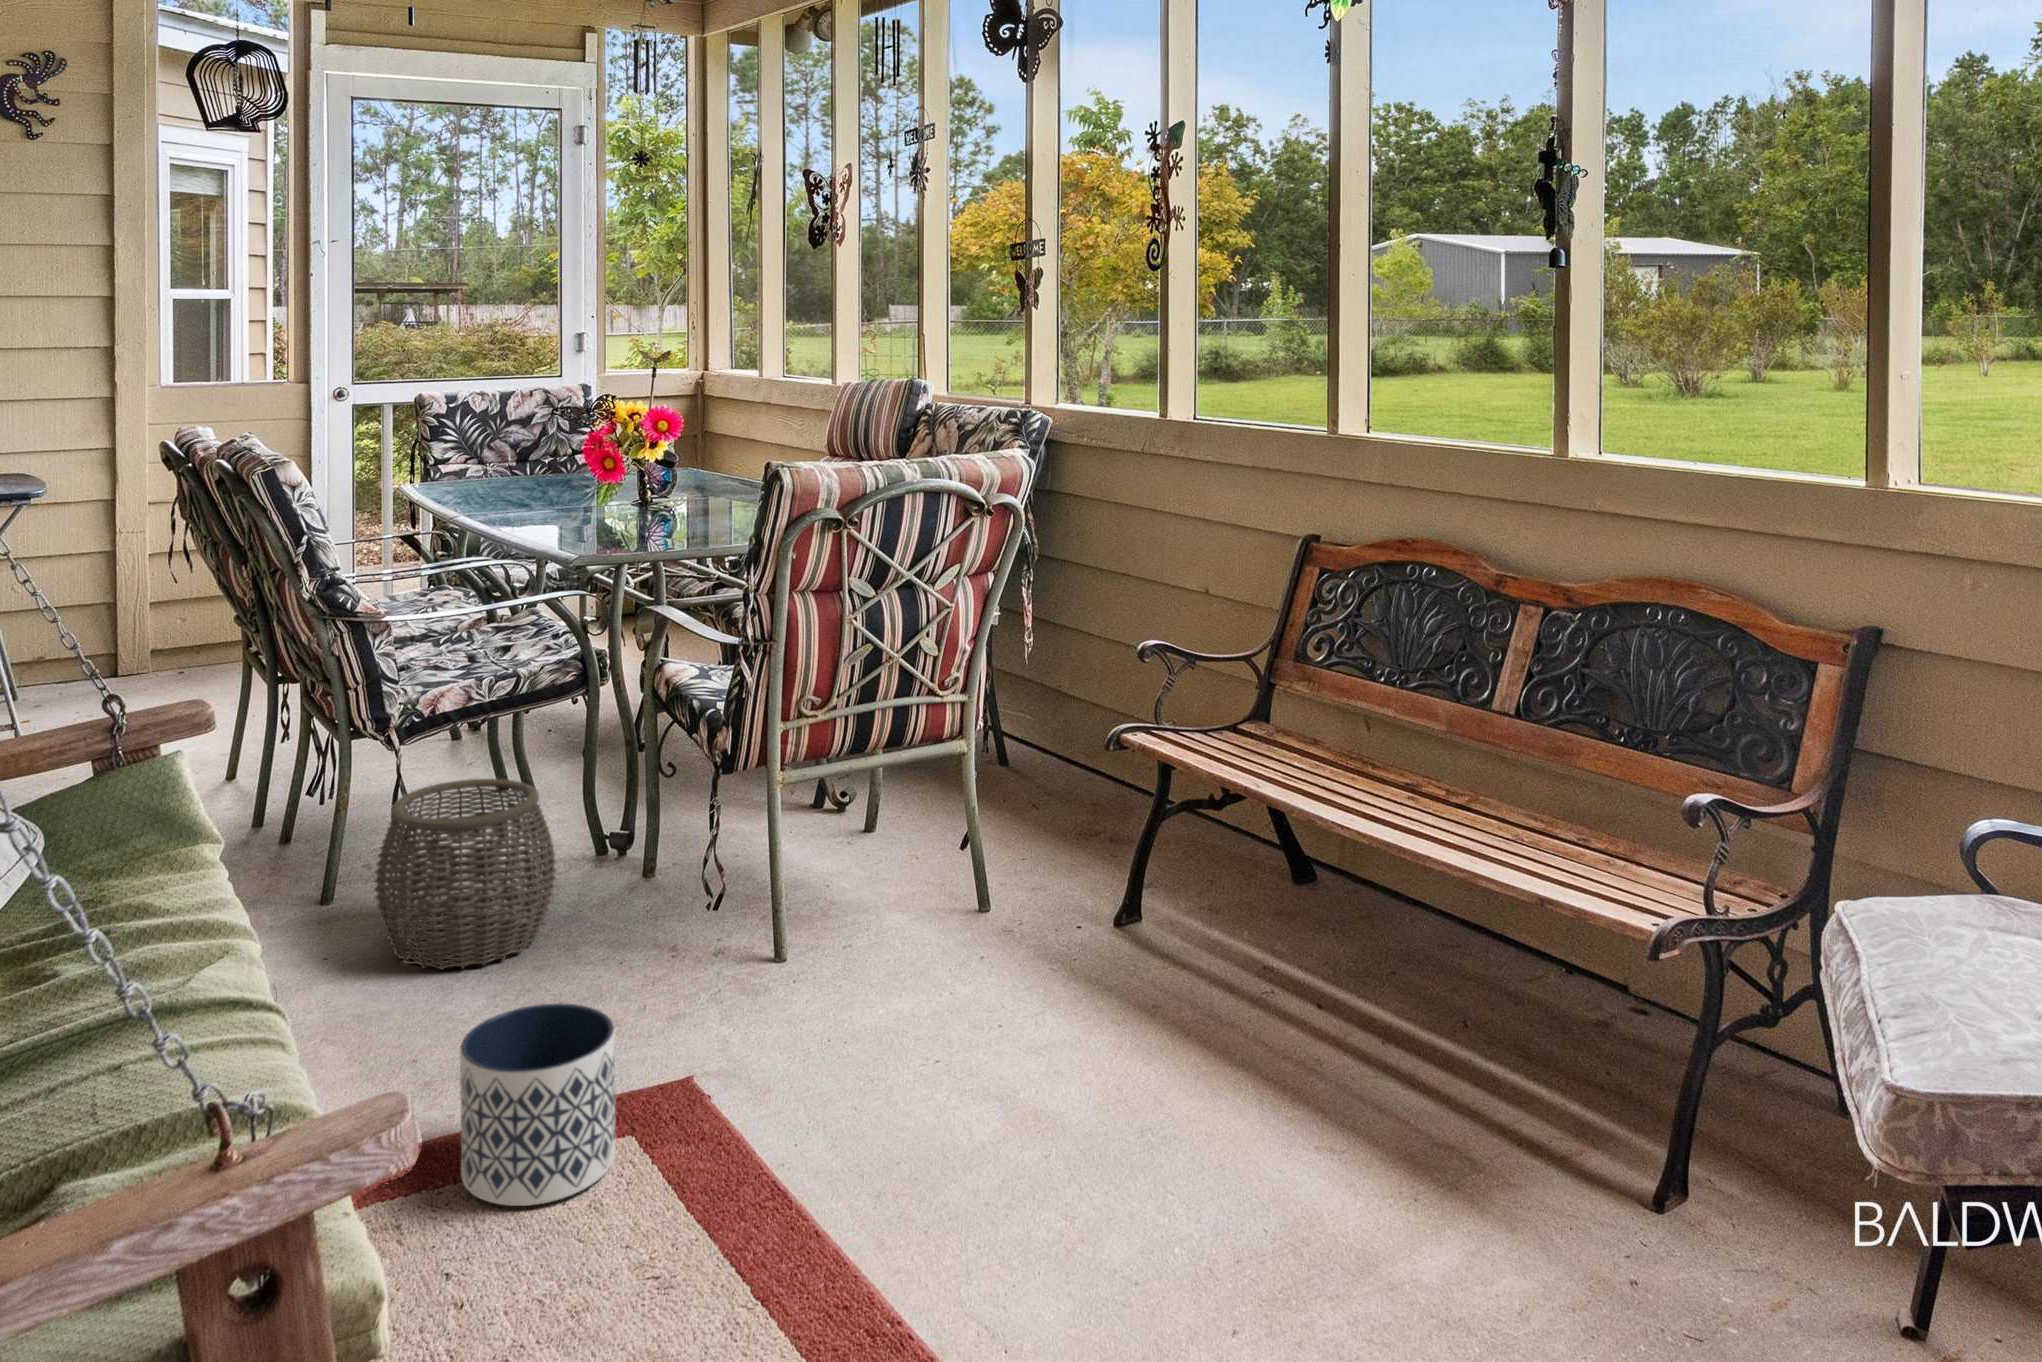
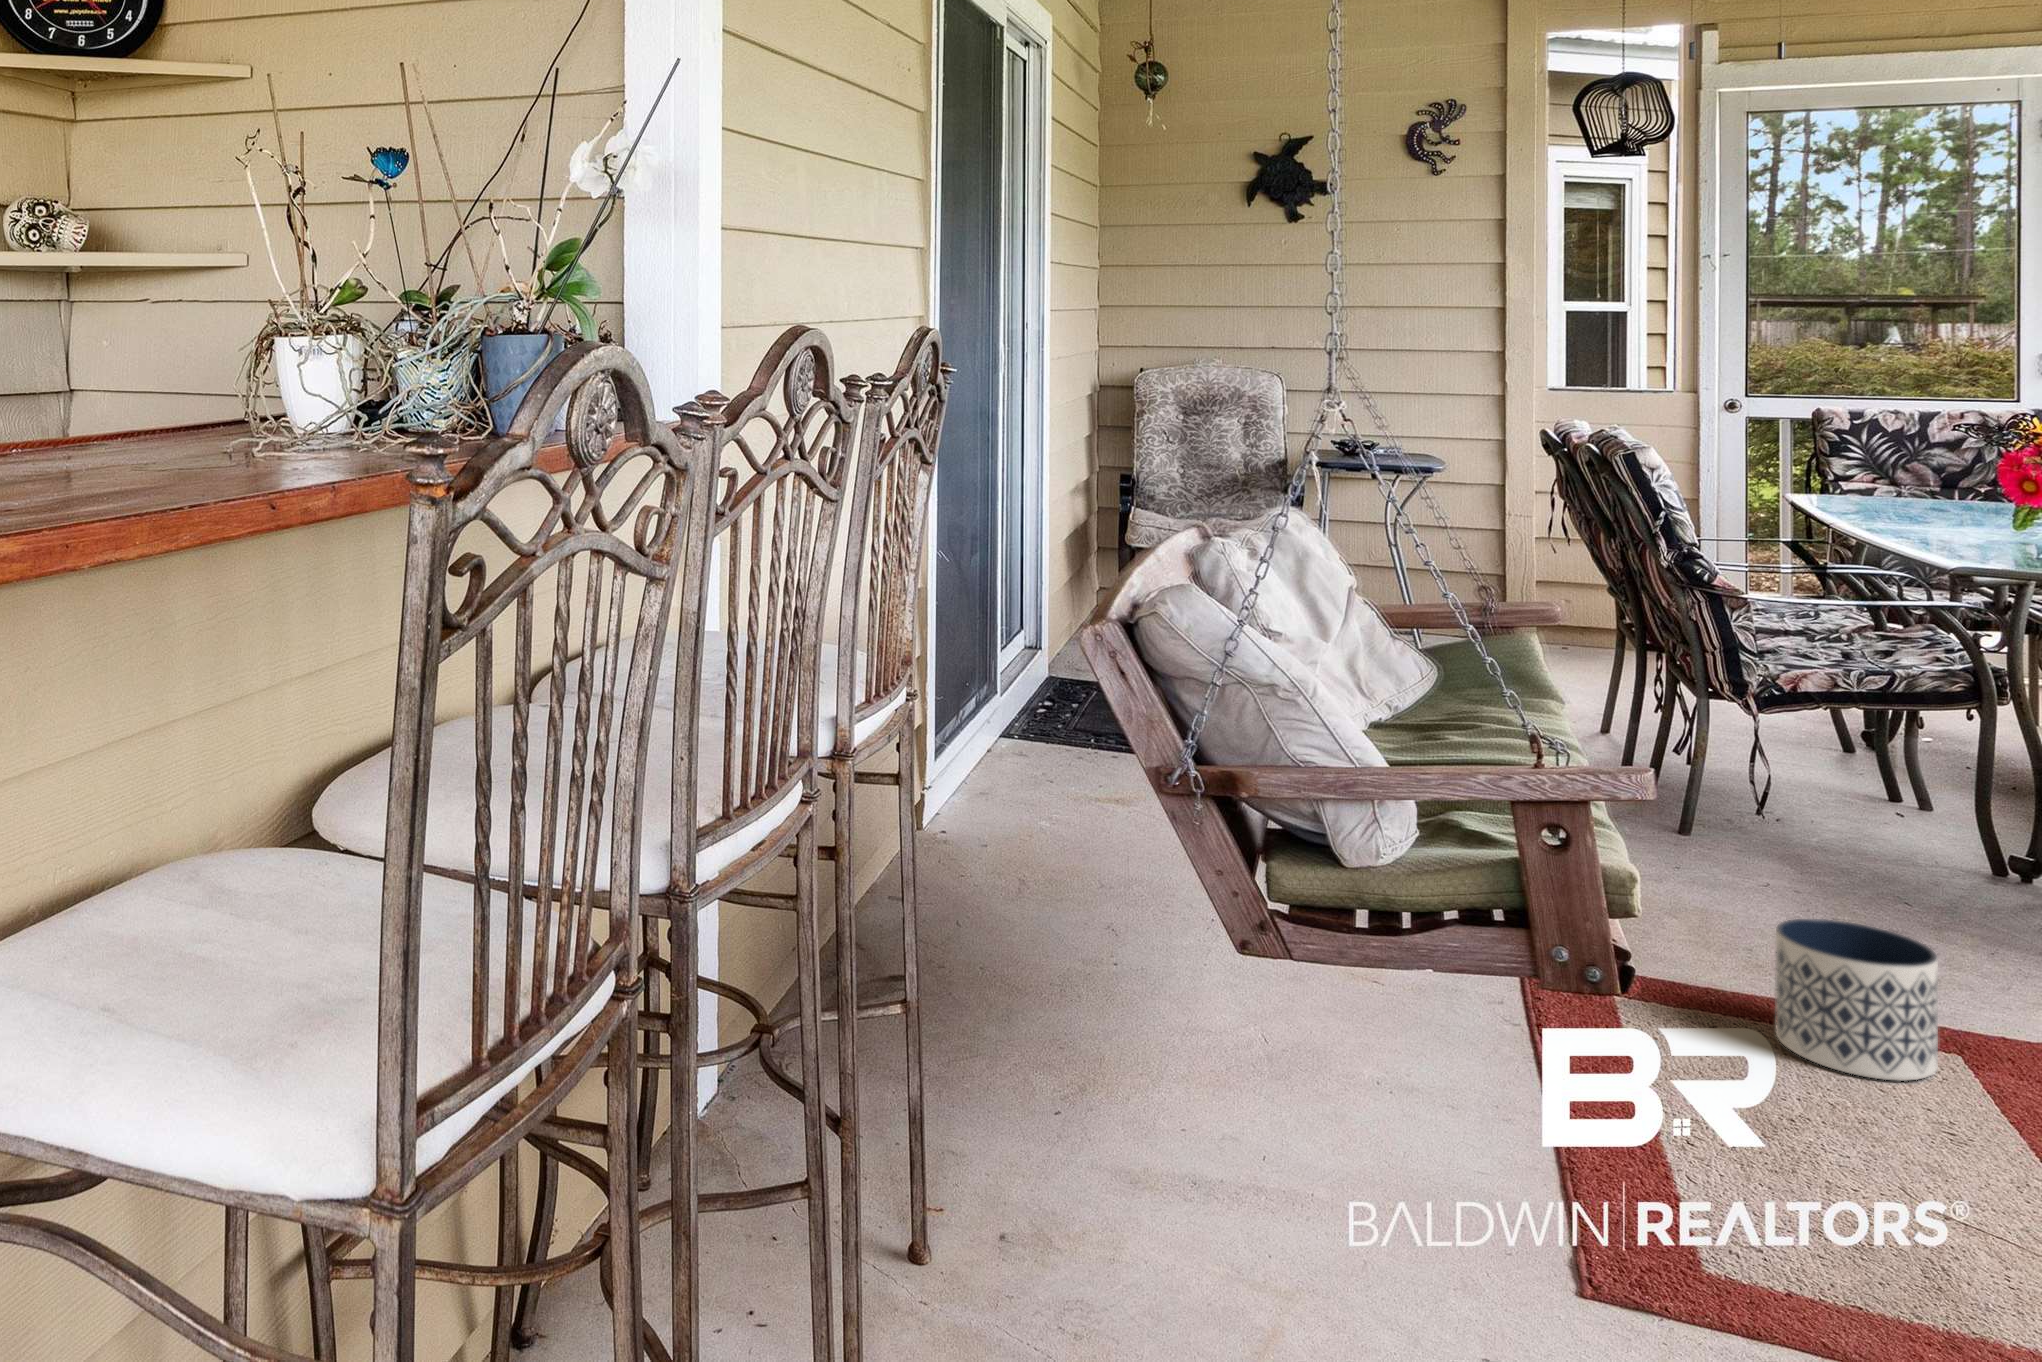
woven basket: present [375,779,556,970] -> none [1723,752,1923,922]

